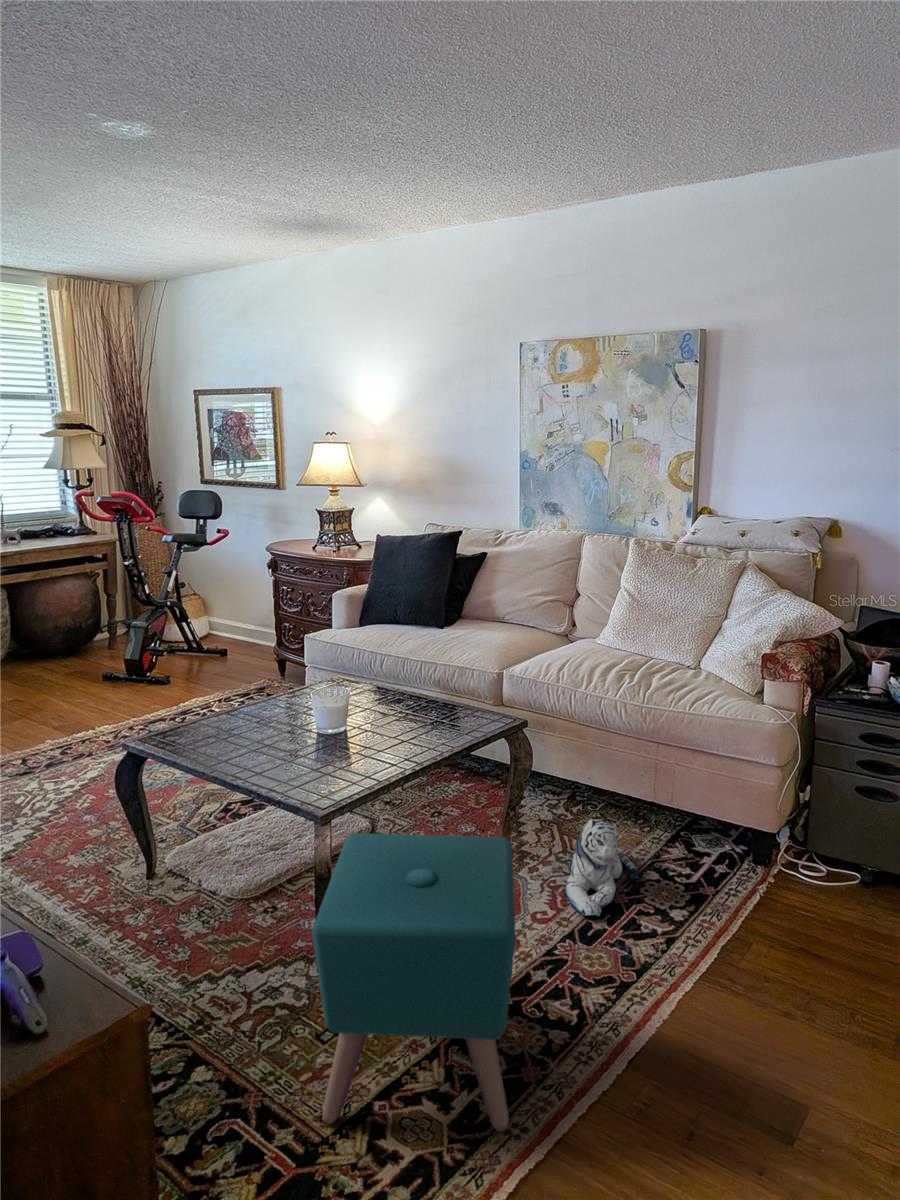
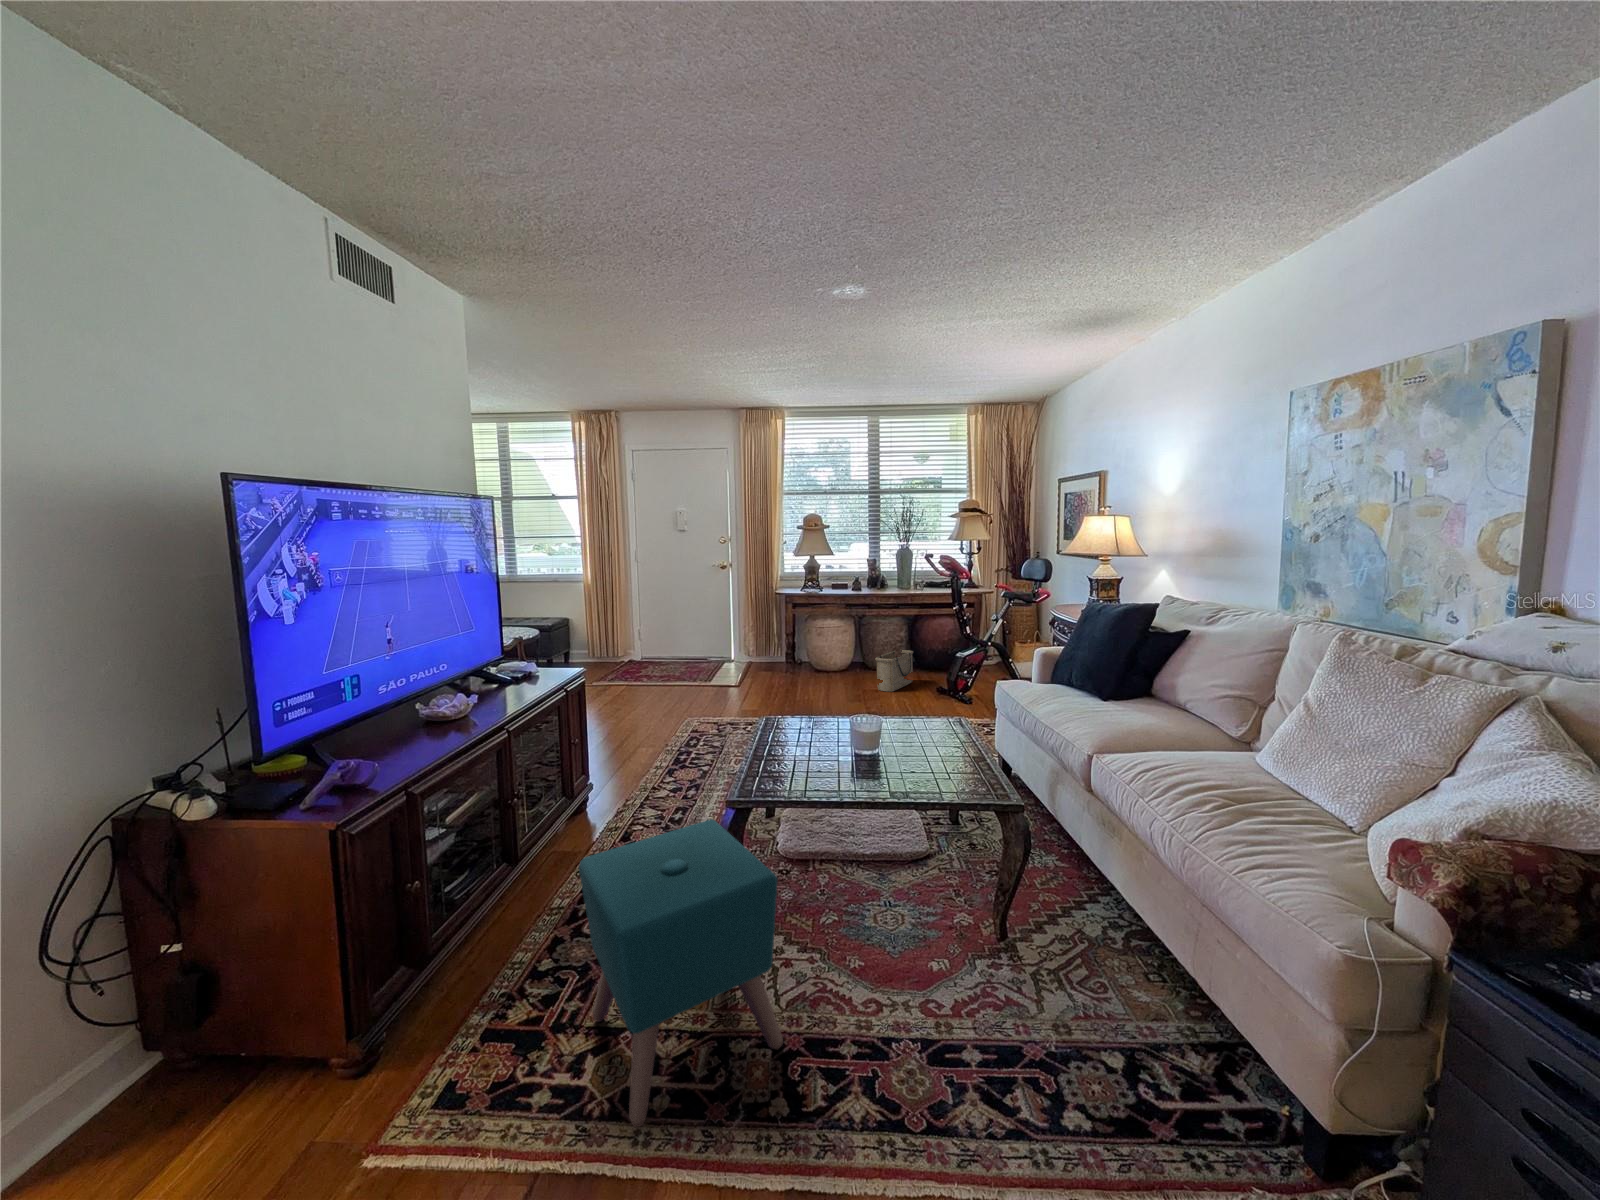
basket: none [18,617,61,683] -> present [875,650,913,692]
plush toy: present [565,819,639,916] -> none [964,934,1112,1049]

